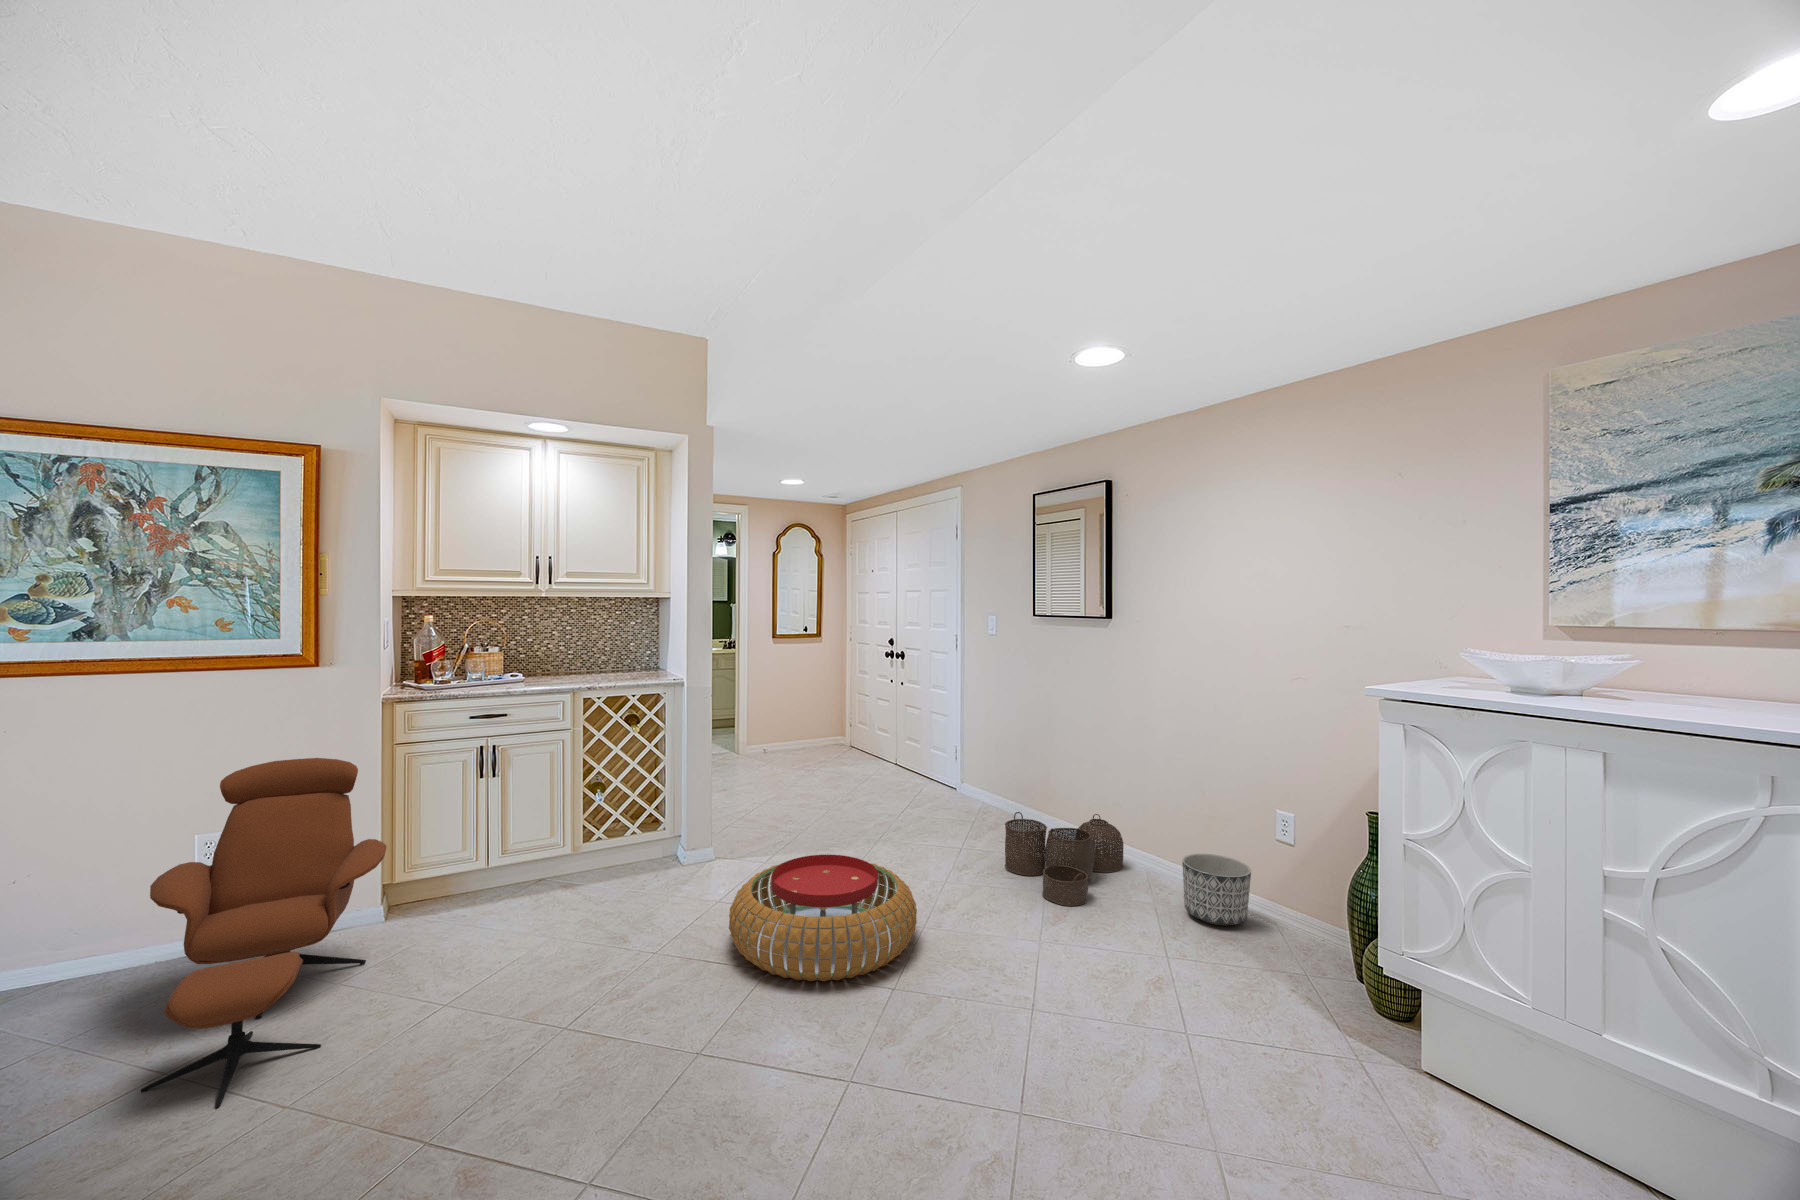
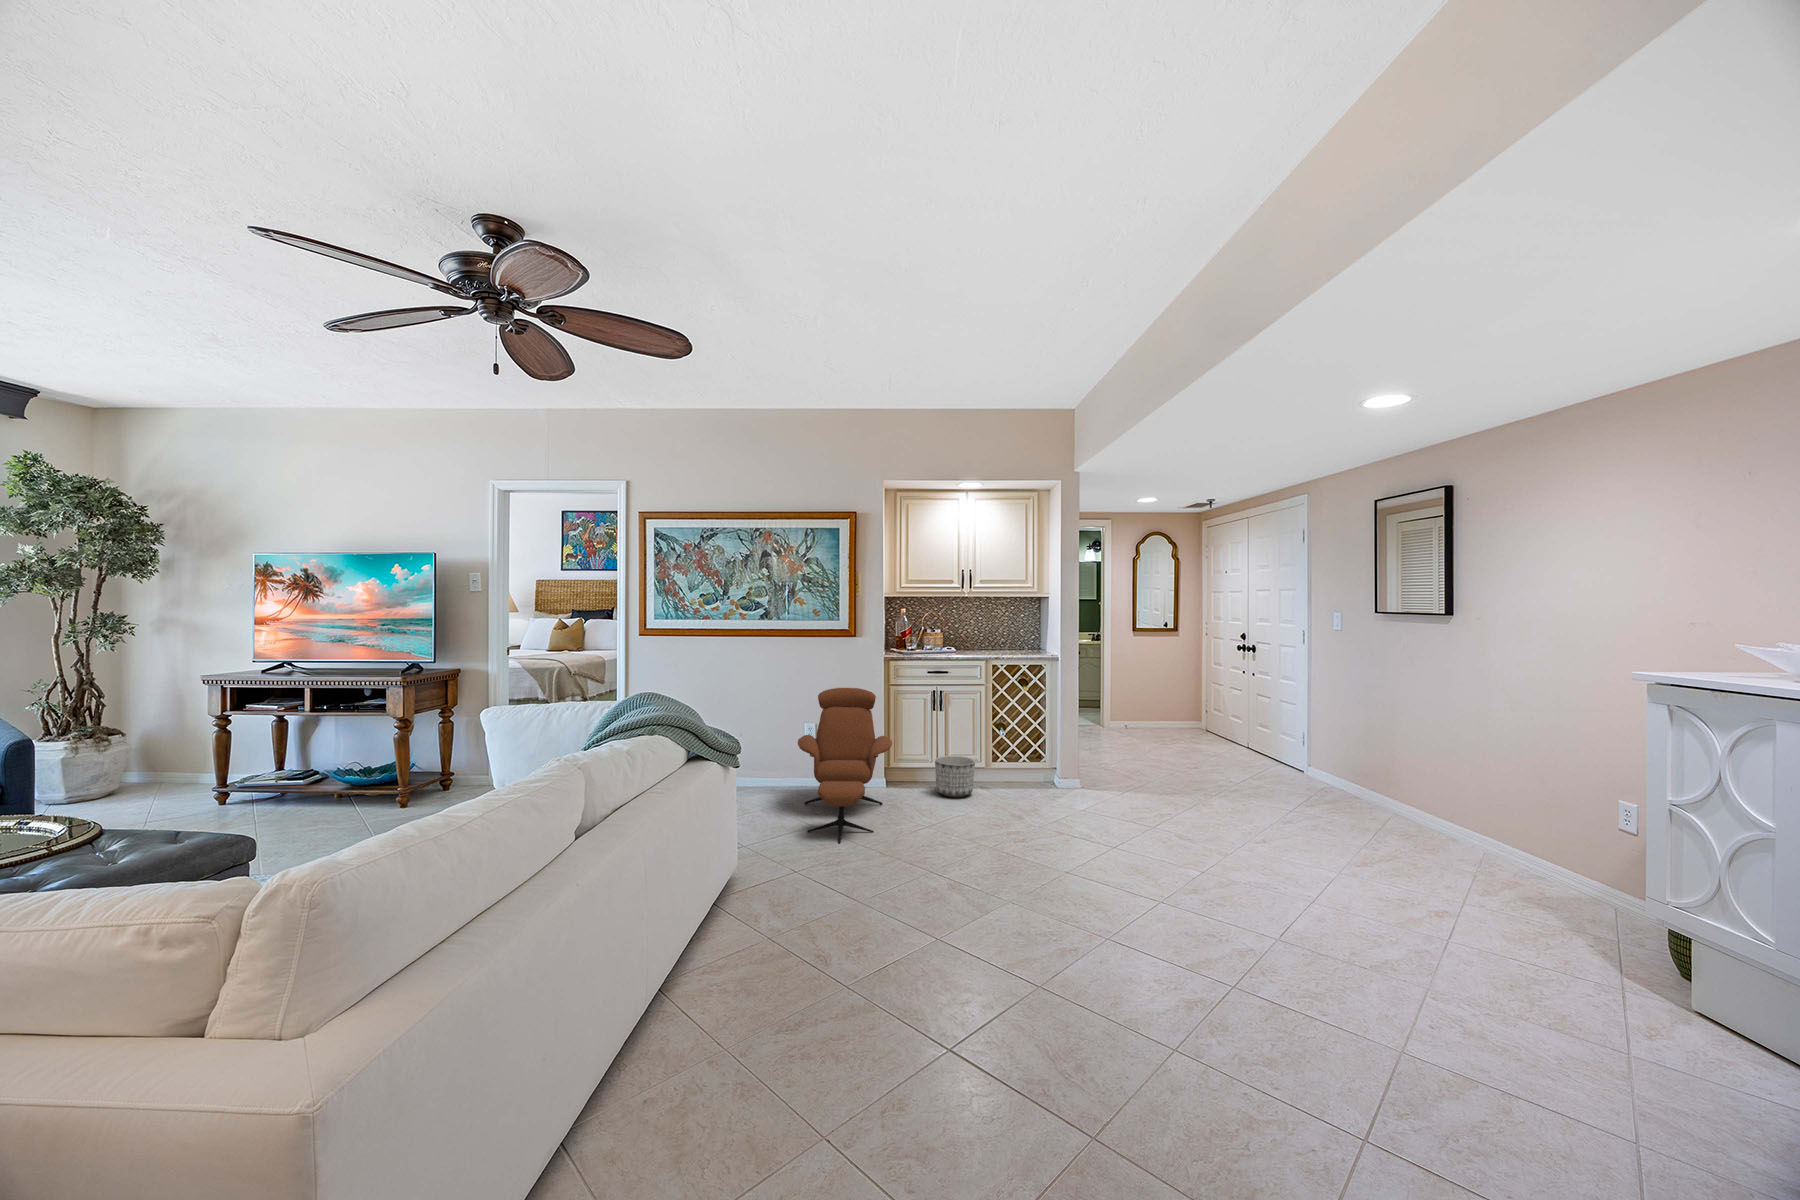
woven basket: present [1005,812,1123,906] -> none [1331,785,1463,863]
planter: present [1182,854,1251,926] -> present [935,756,975,797]
pouf: present [729,855,917,982] -> none [1089,785,1231,864]

